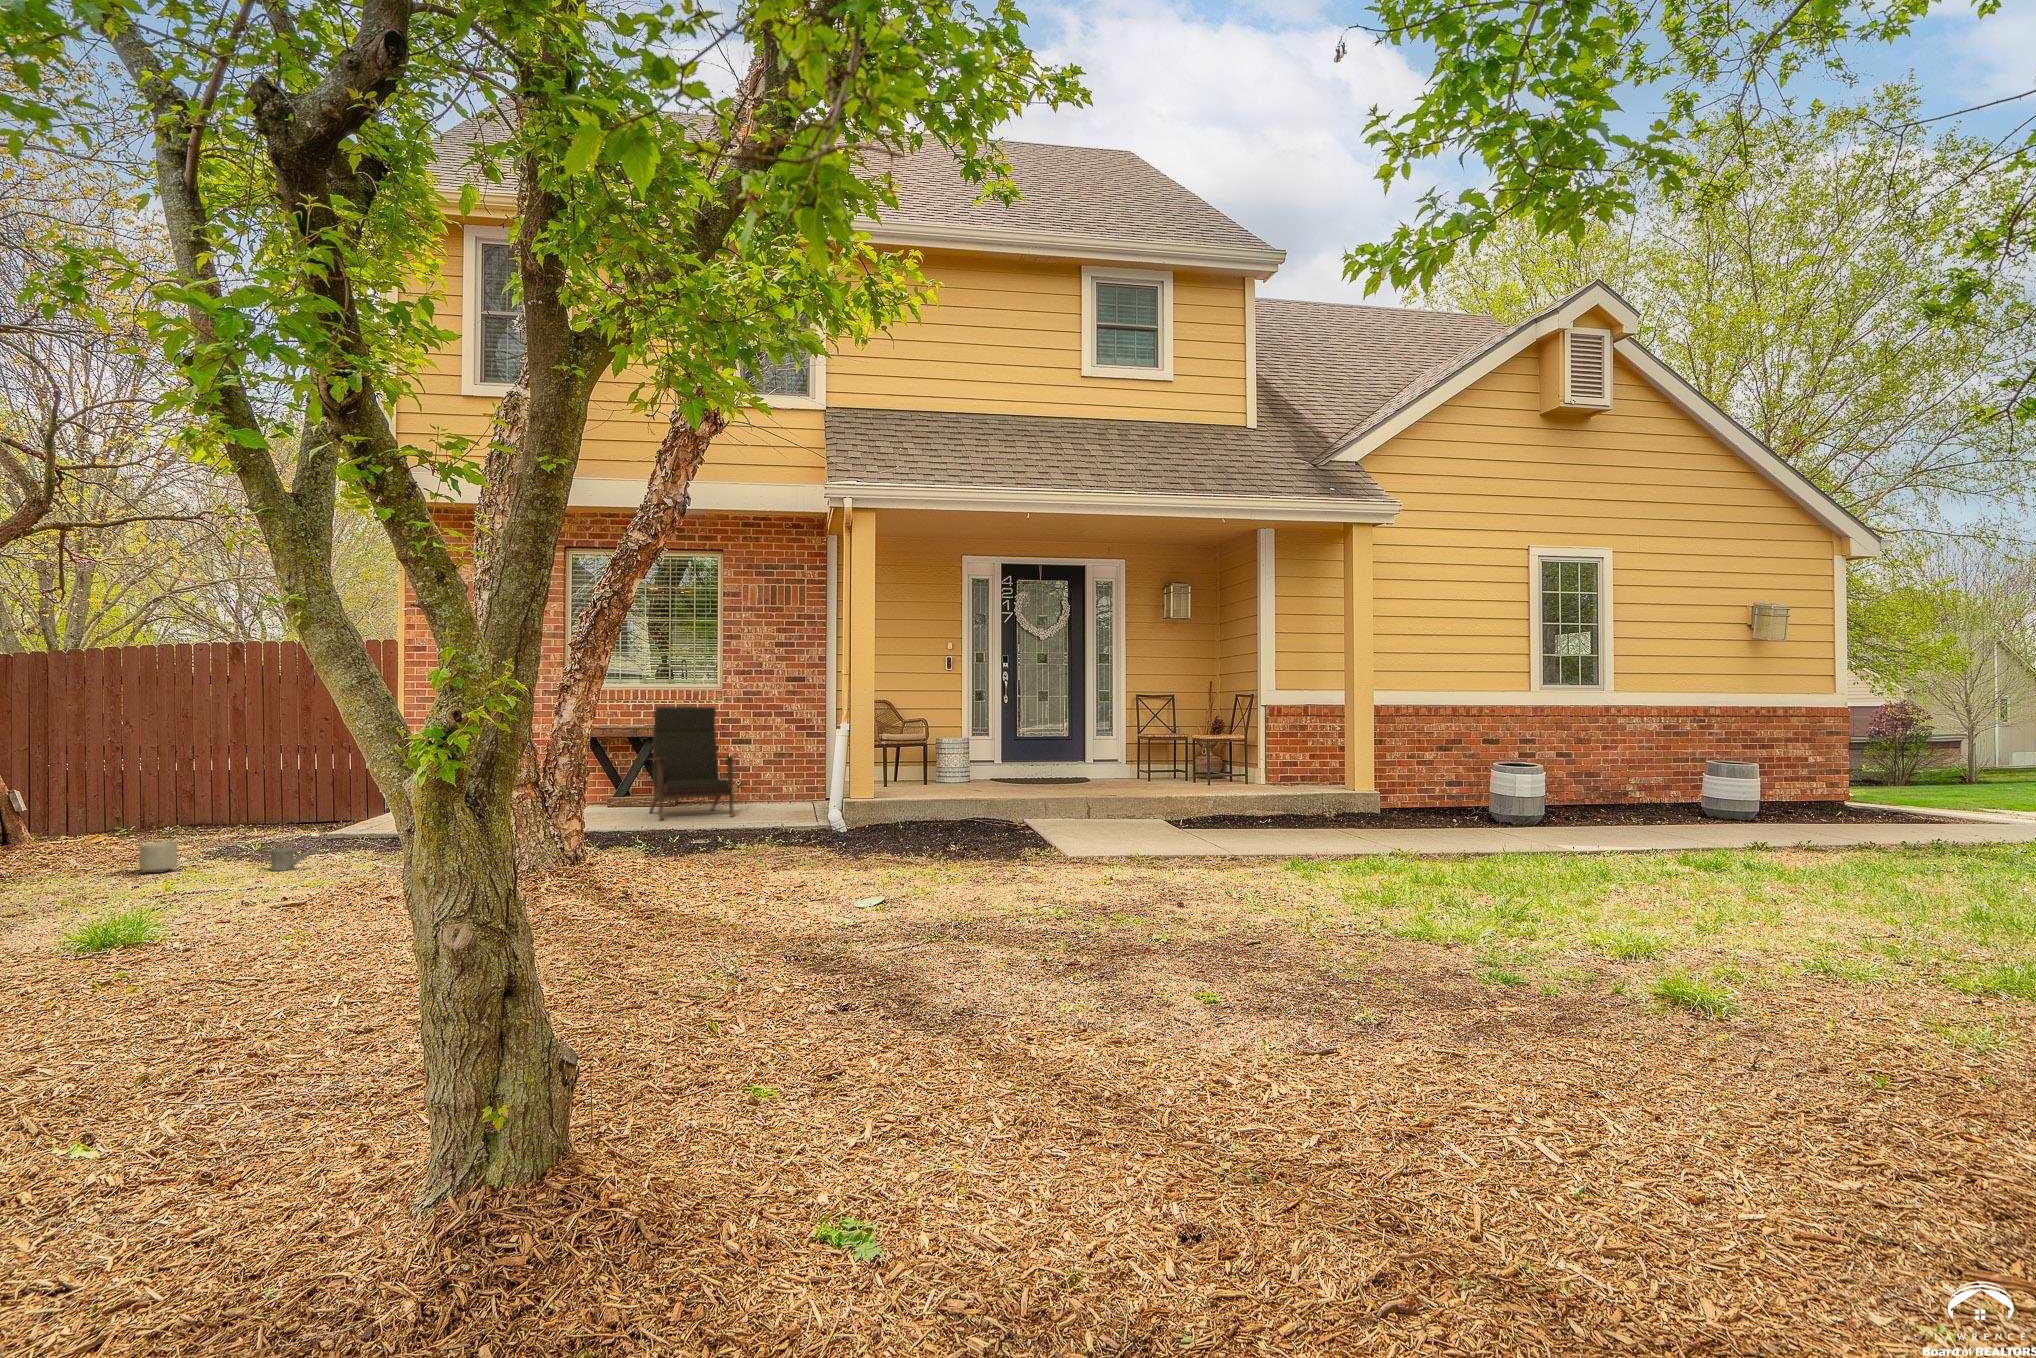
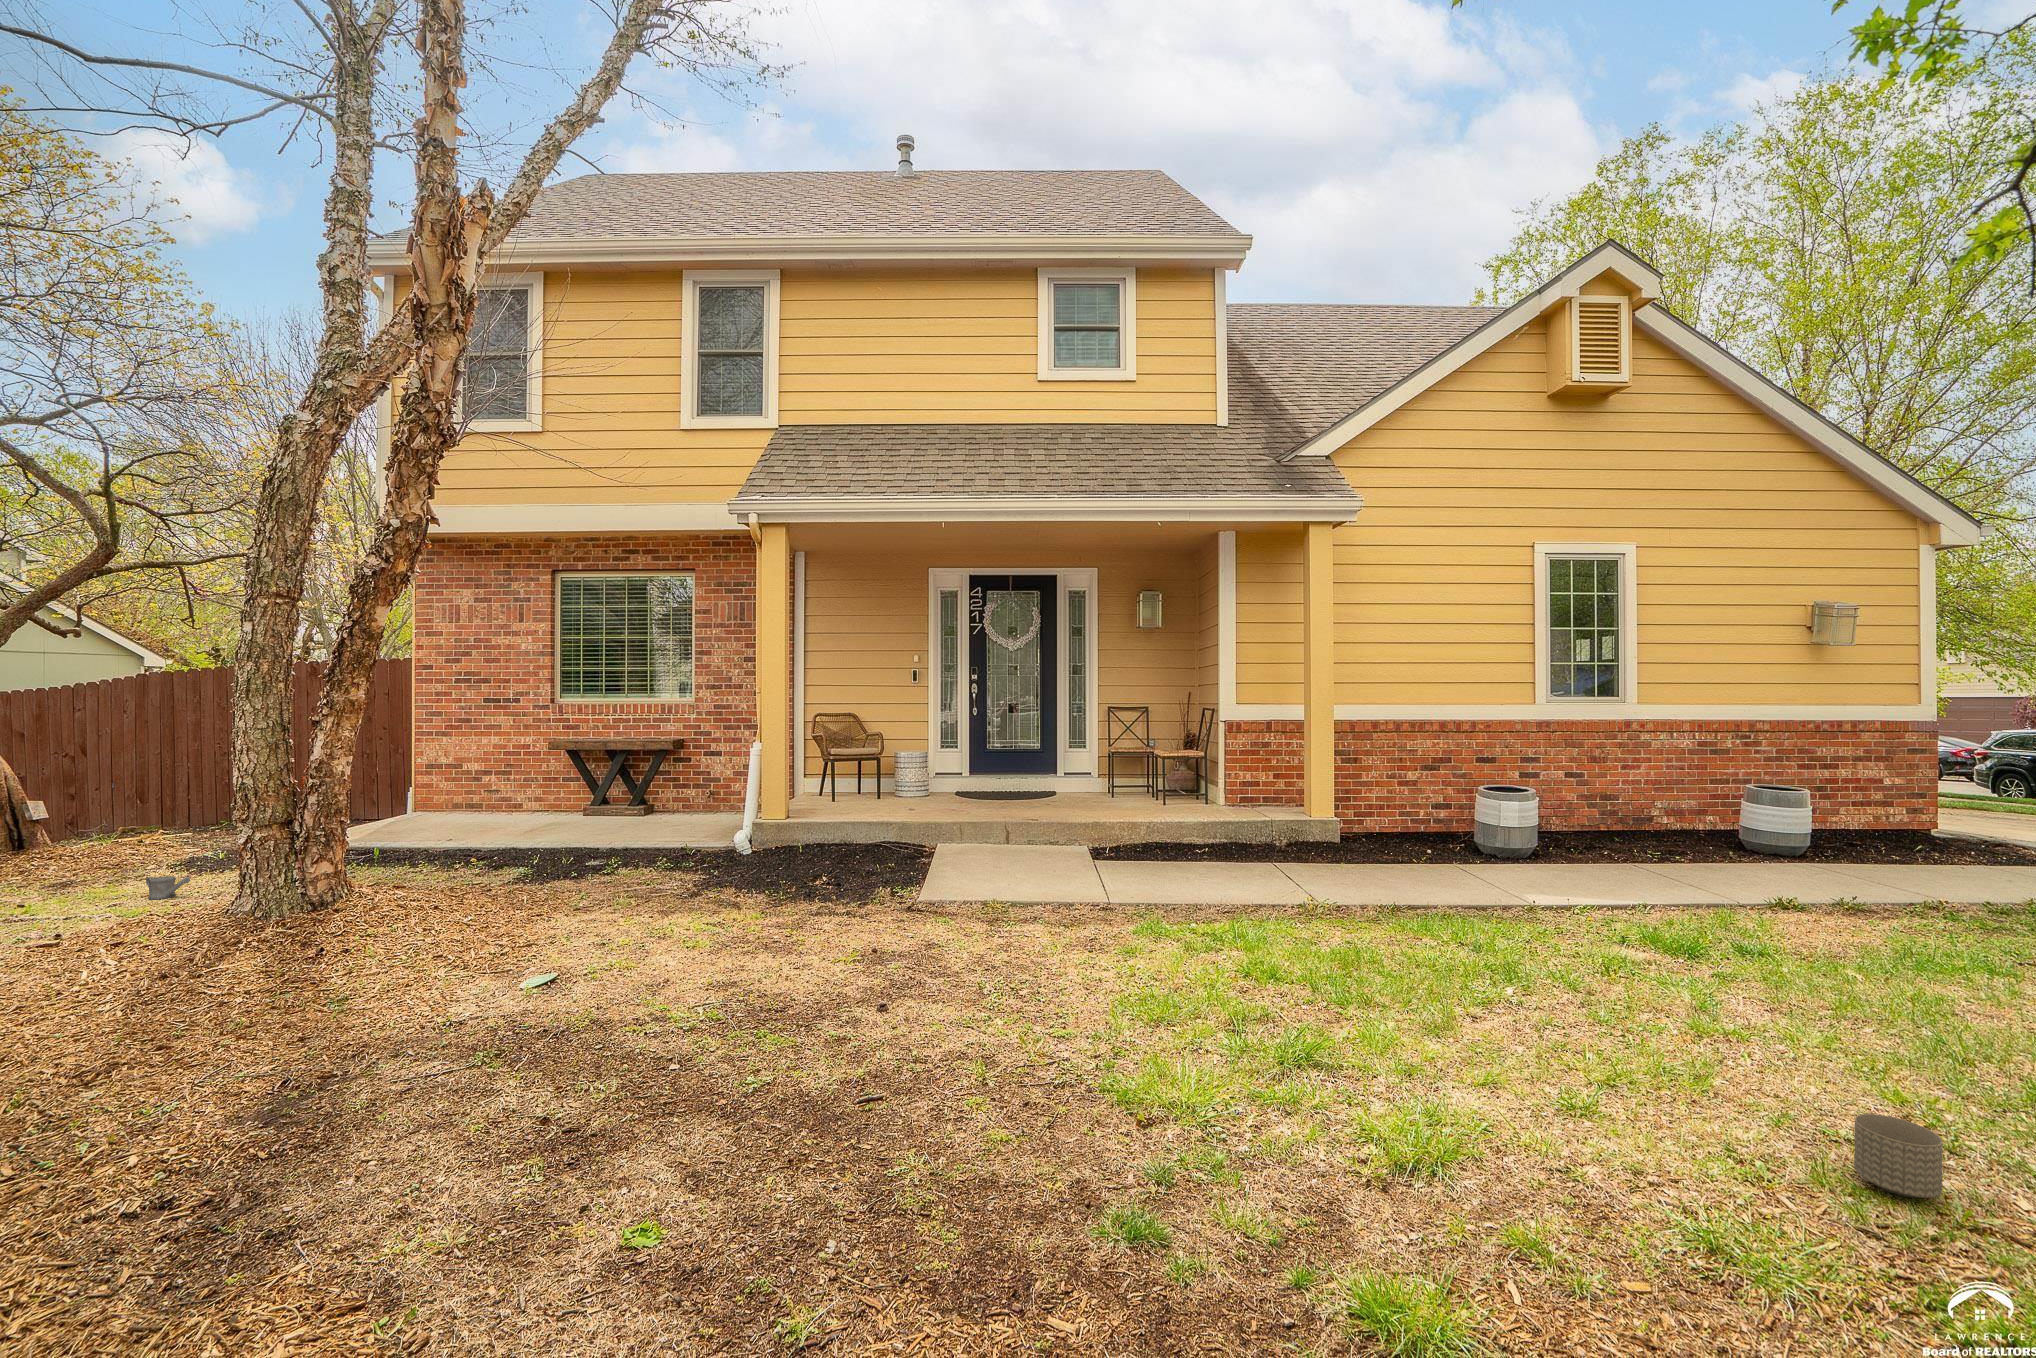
lounge chair: present [650,707,734,820] -> none [603,723,683,836]
planter: present [139,842,178,873] -> present [1854,1114,1943,1198]

